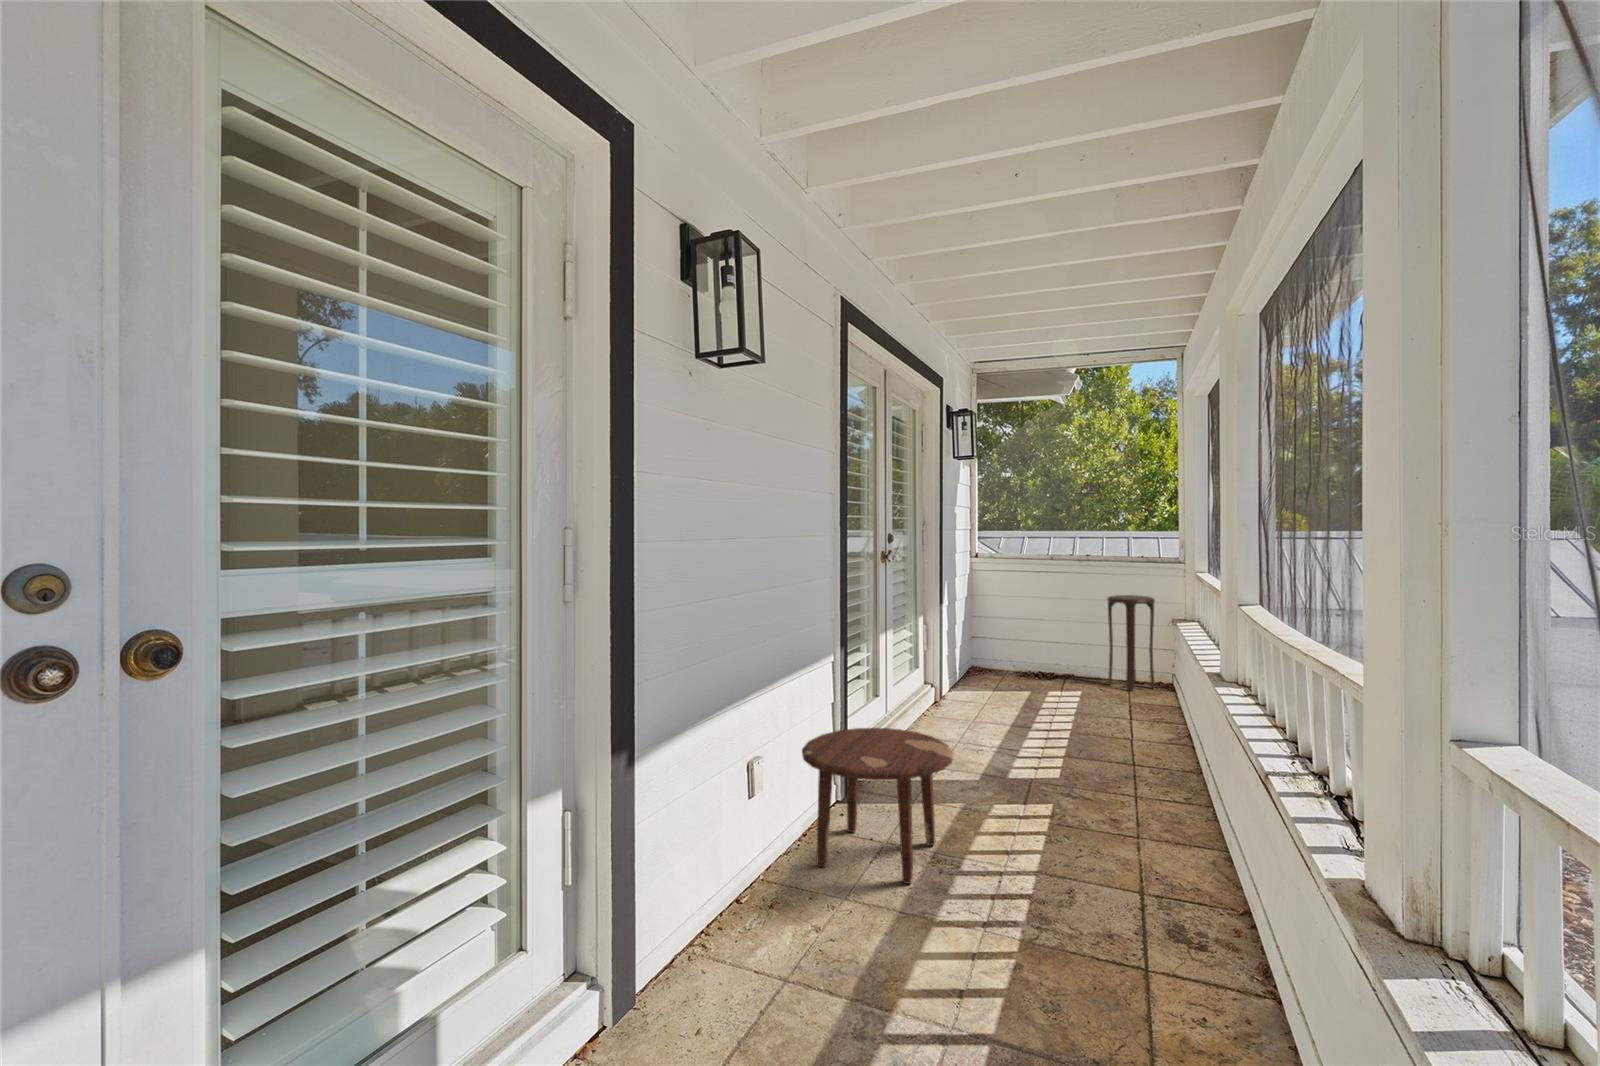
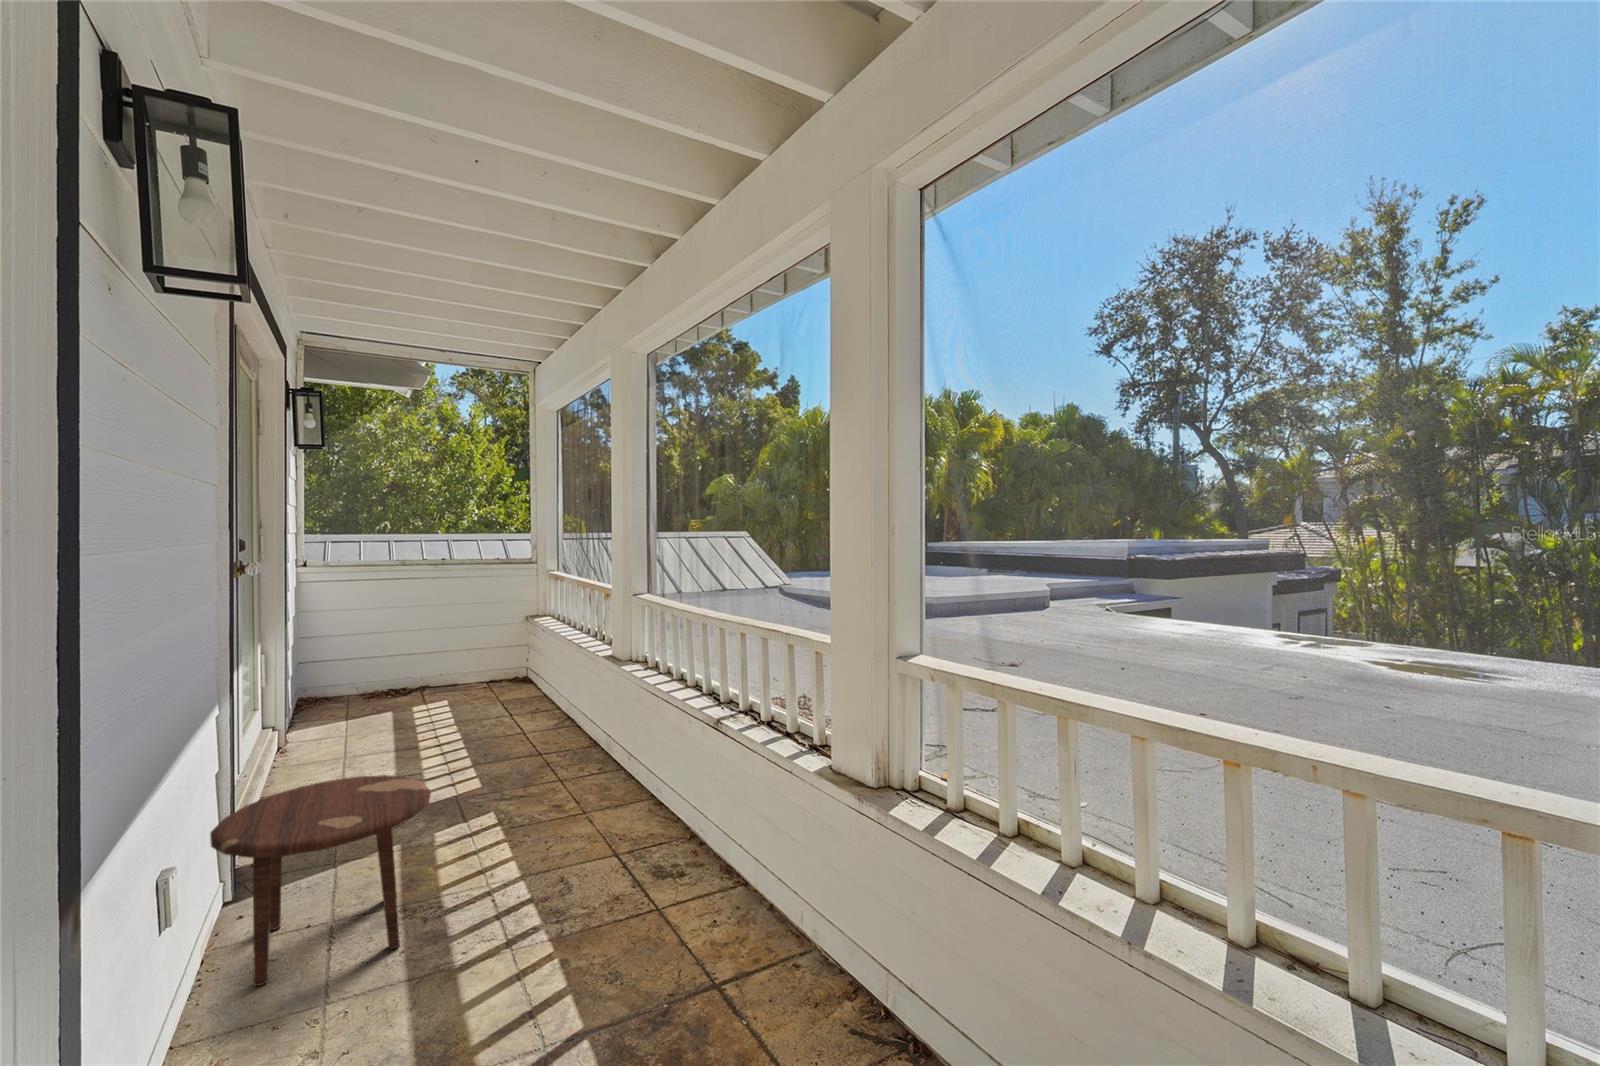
stool: present [1107,595,1155,691] -> none [463,597,512,691]

